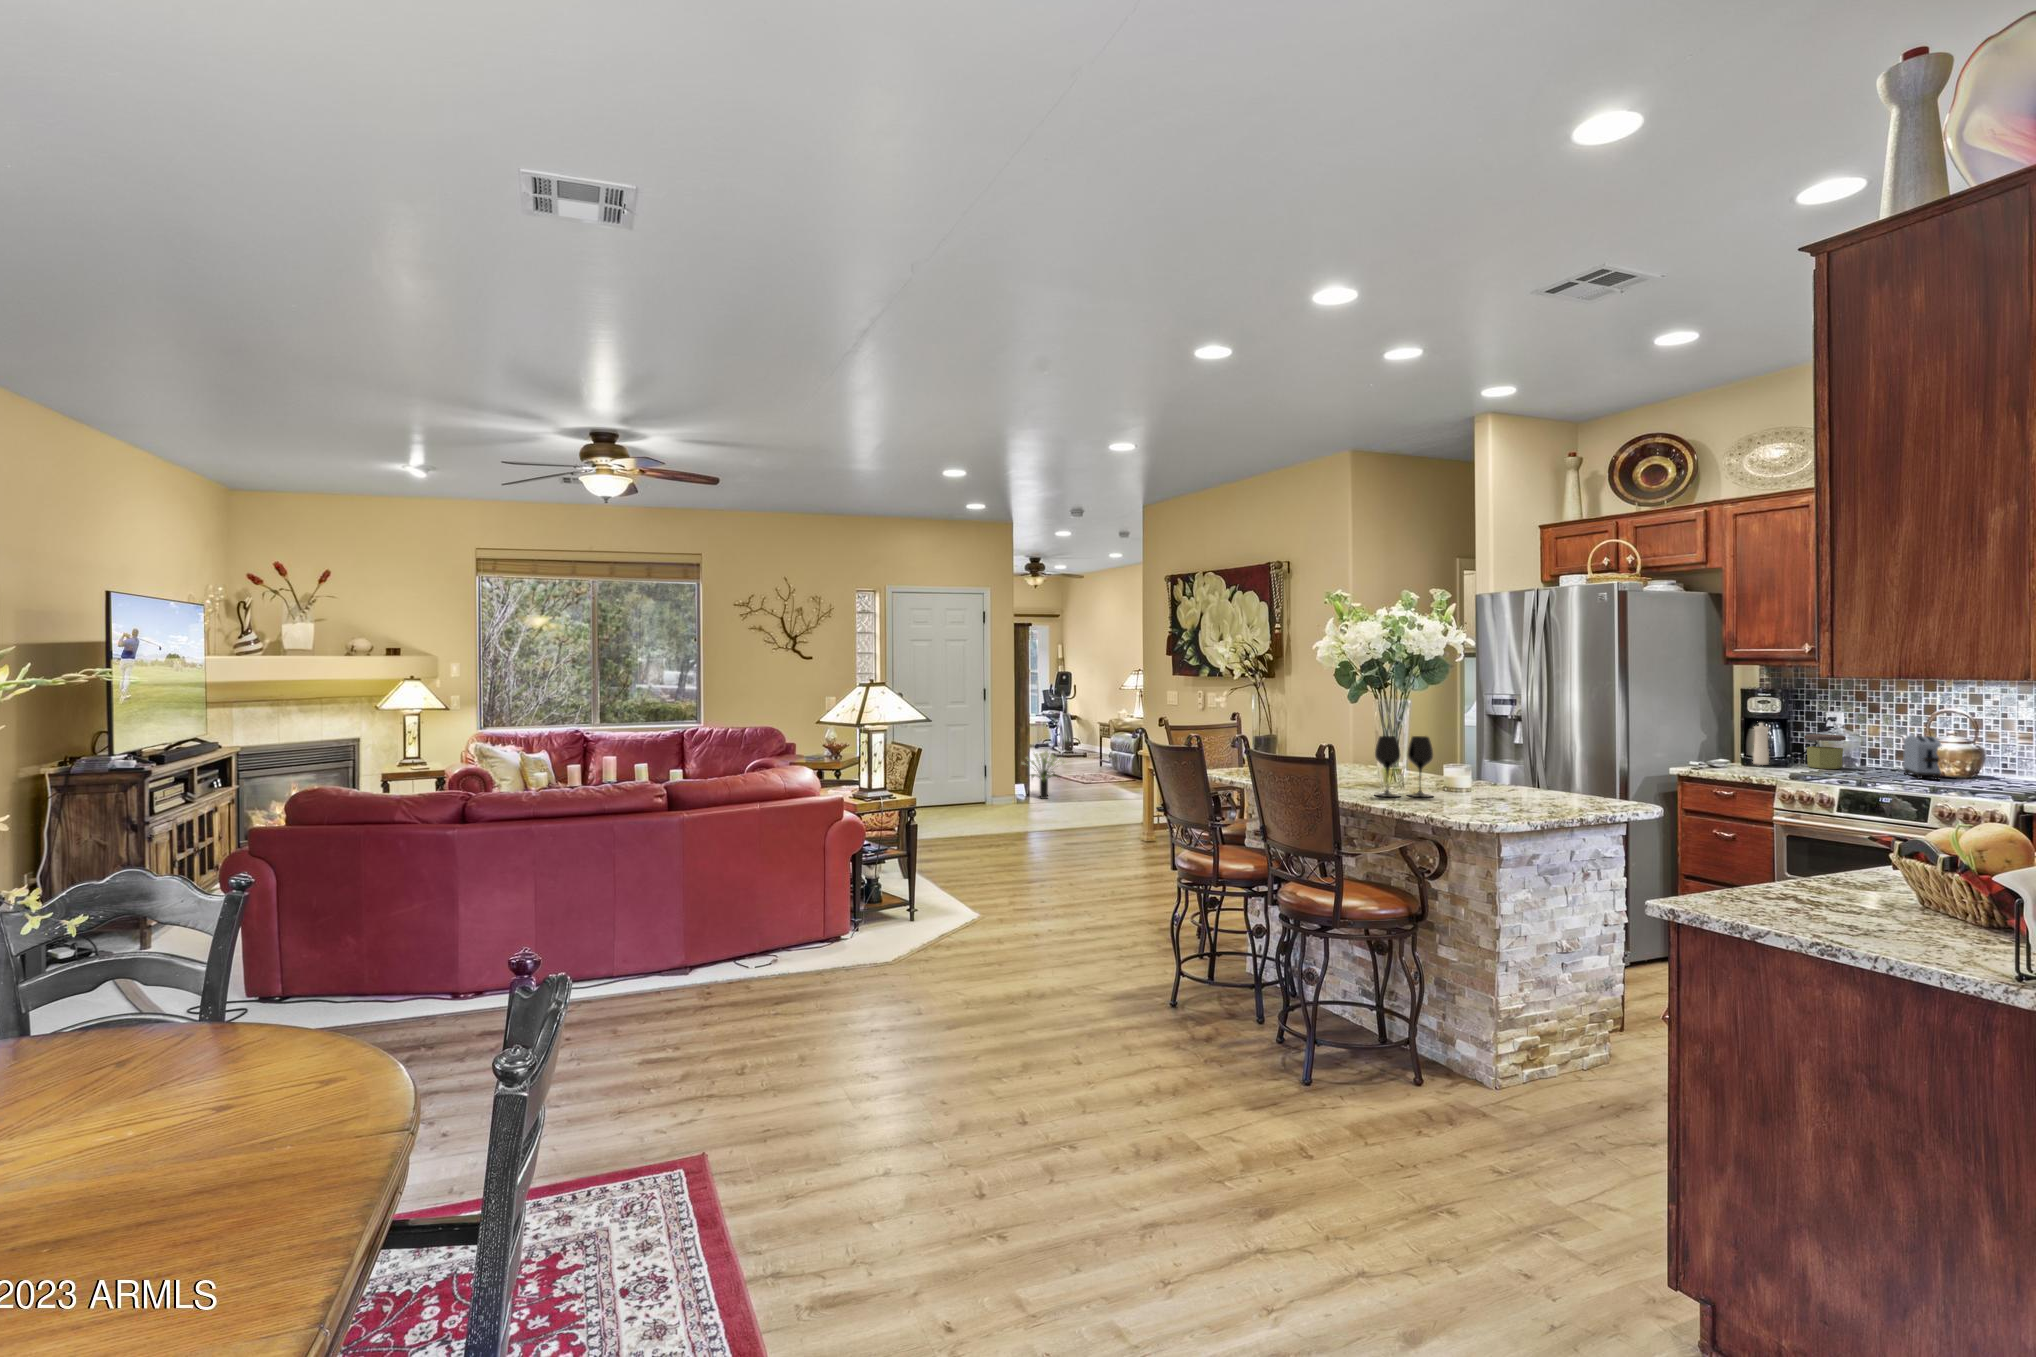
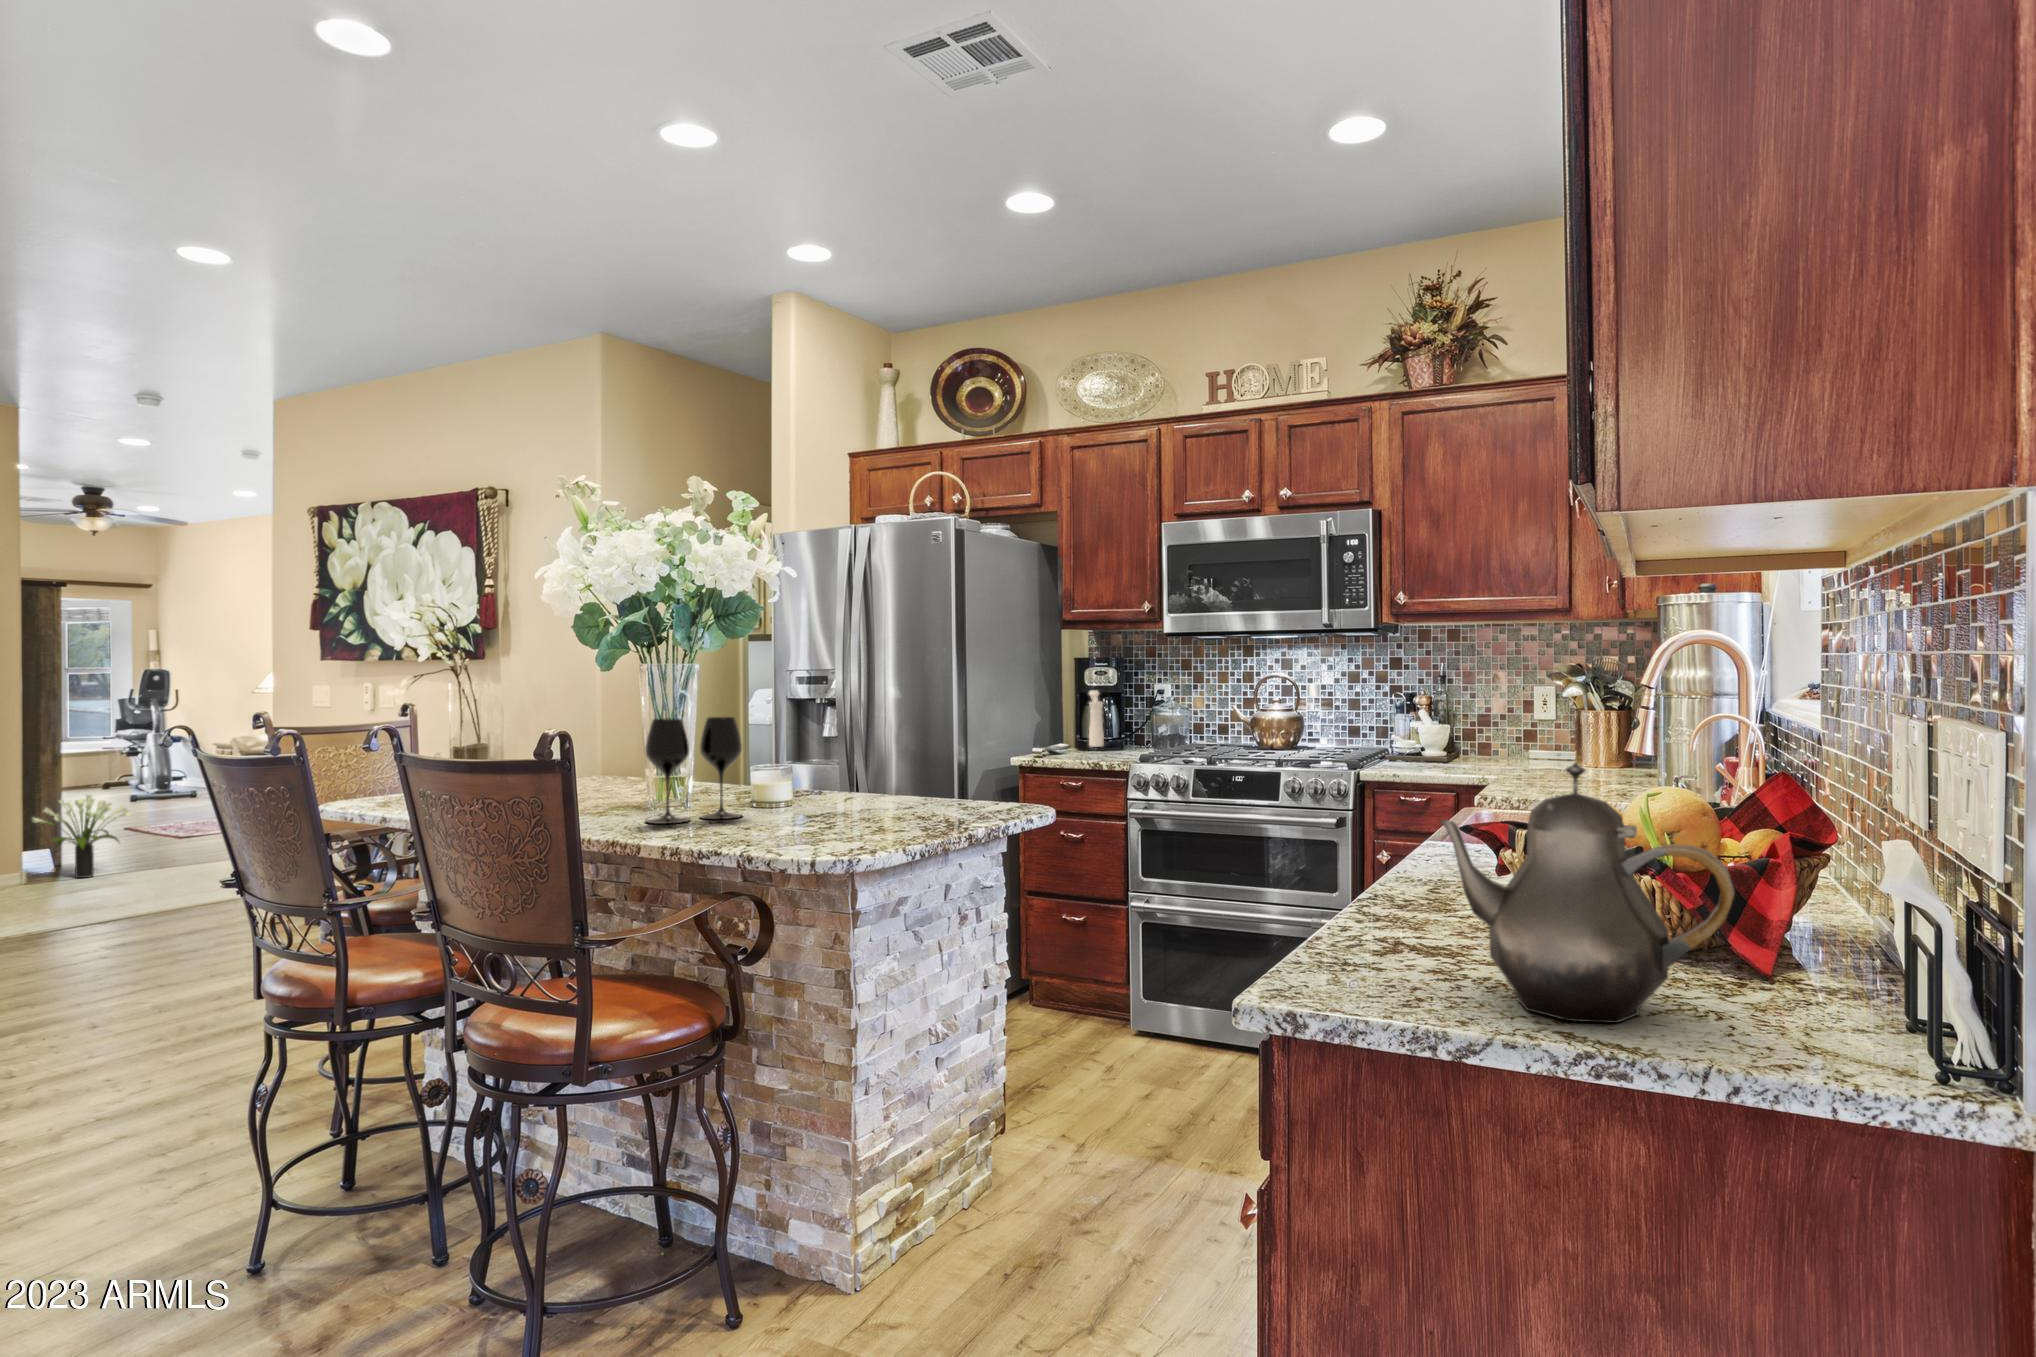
jar: present [1805,734,1846,769] -> none [1137,708,1173,747]
toaster: present [1903,736,1941,780] -> none [1225,705,1262,752]
teapot: none [1779,806,1940,938] -> present [1440,763,1734,1023]

